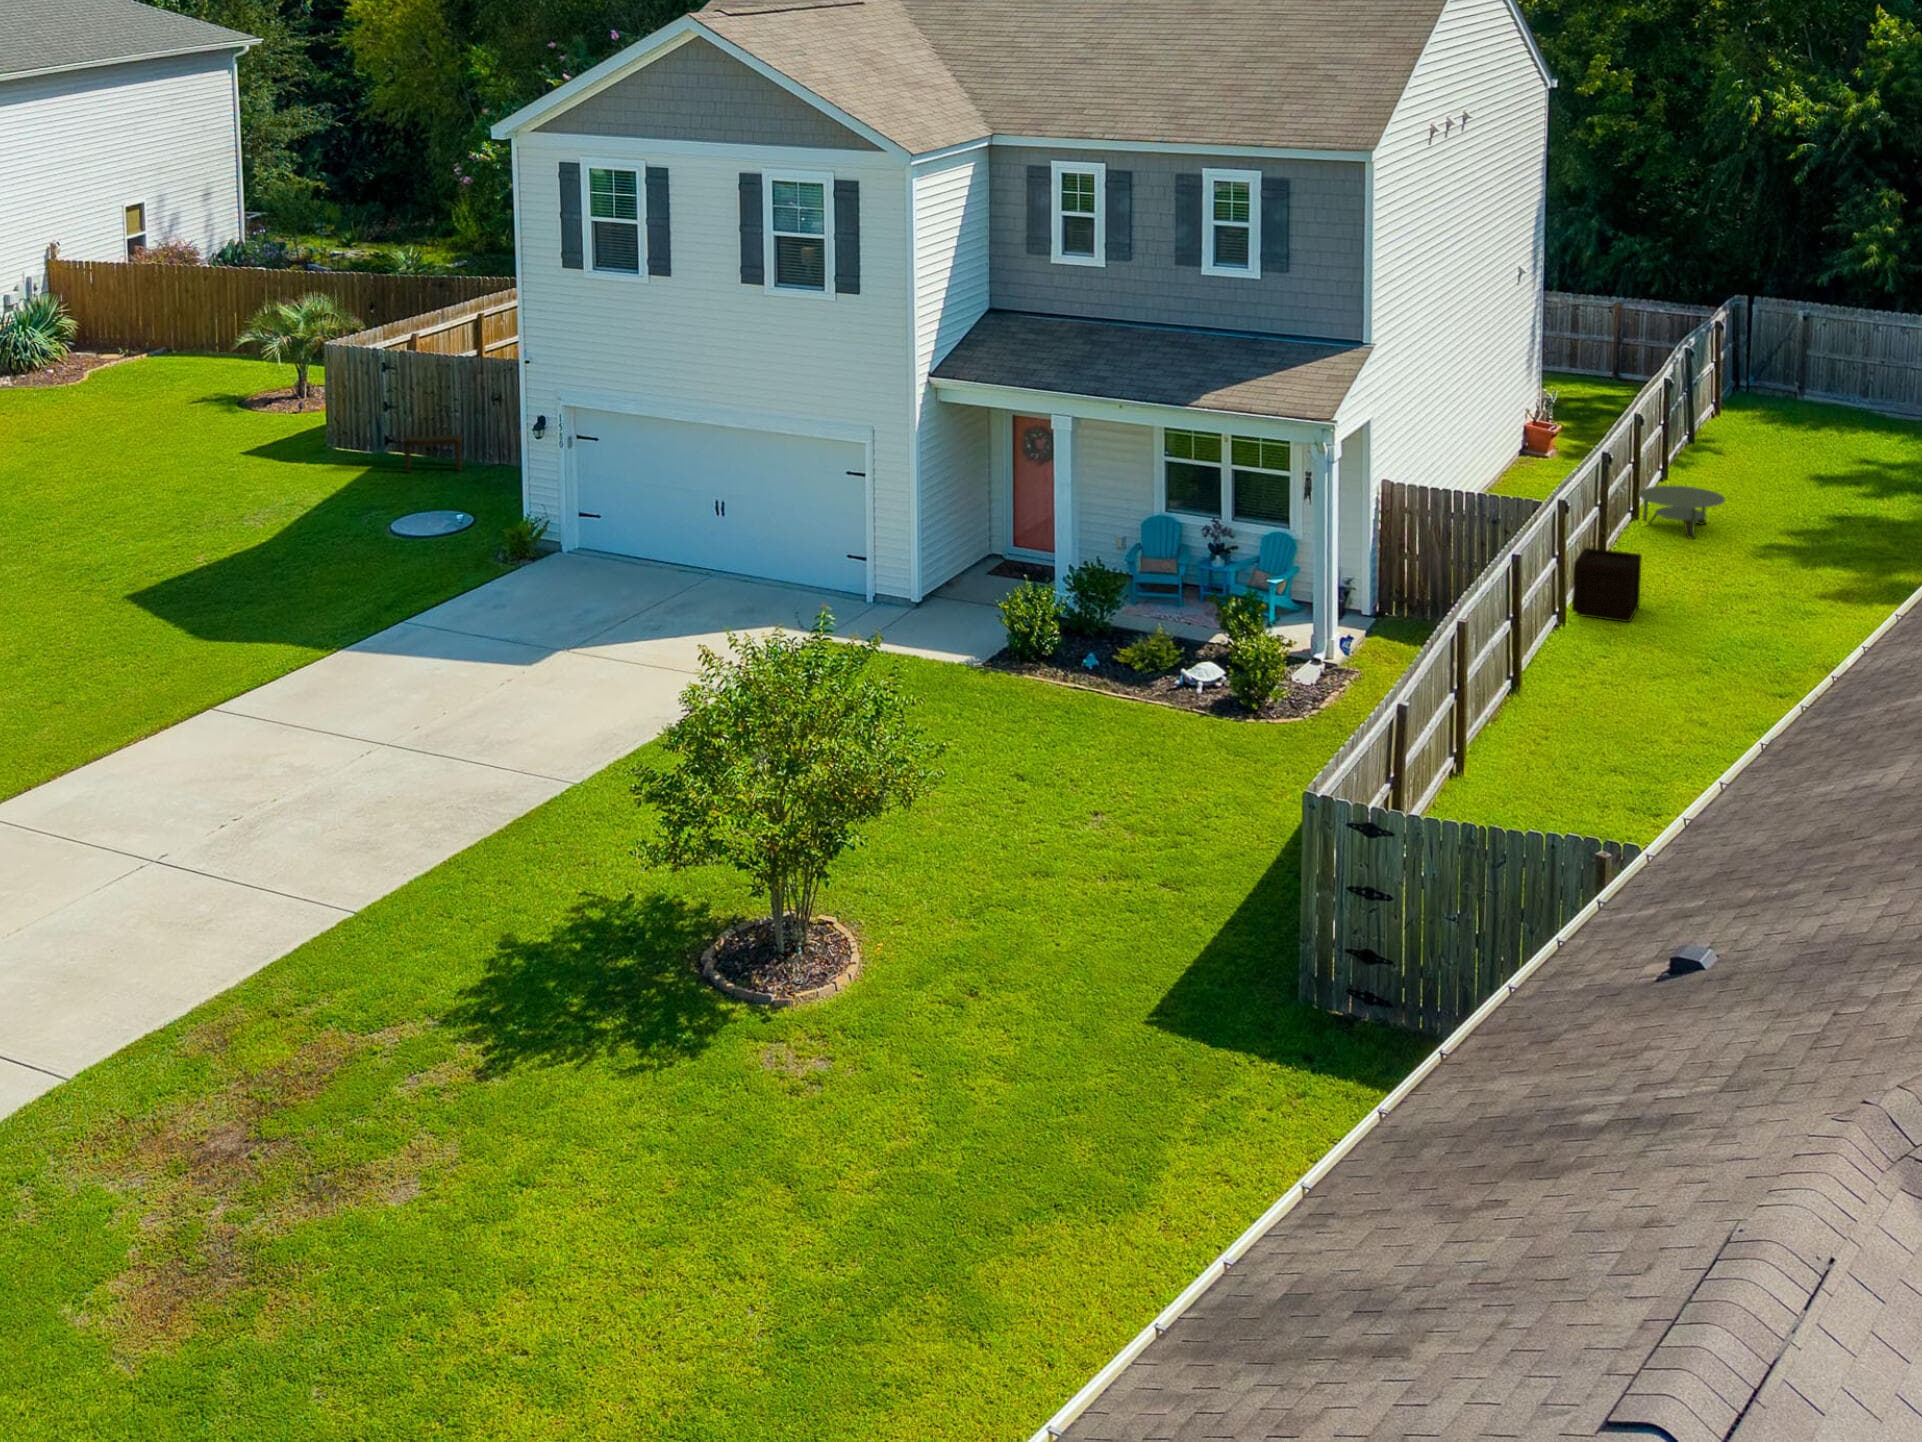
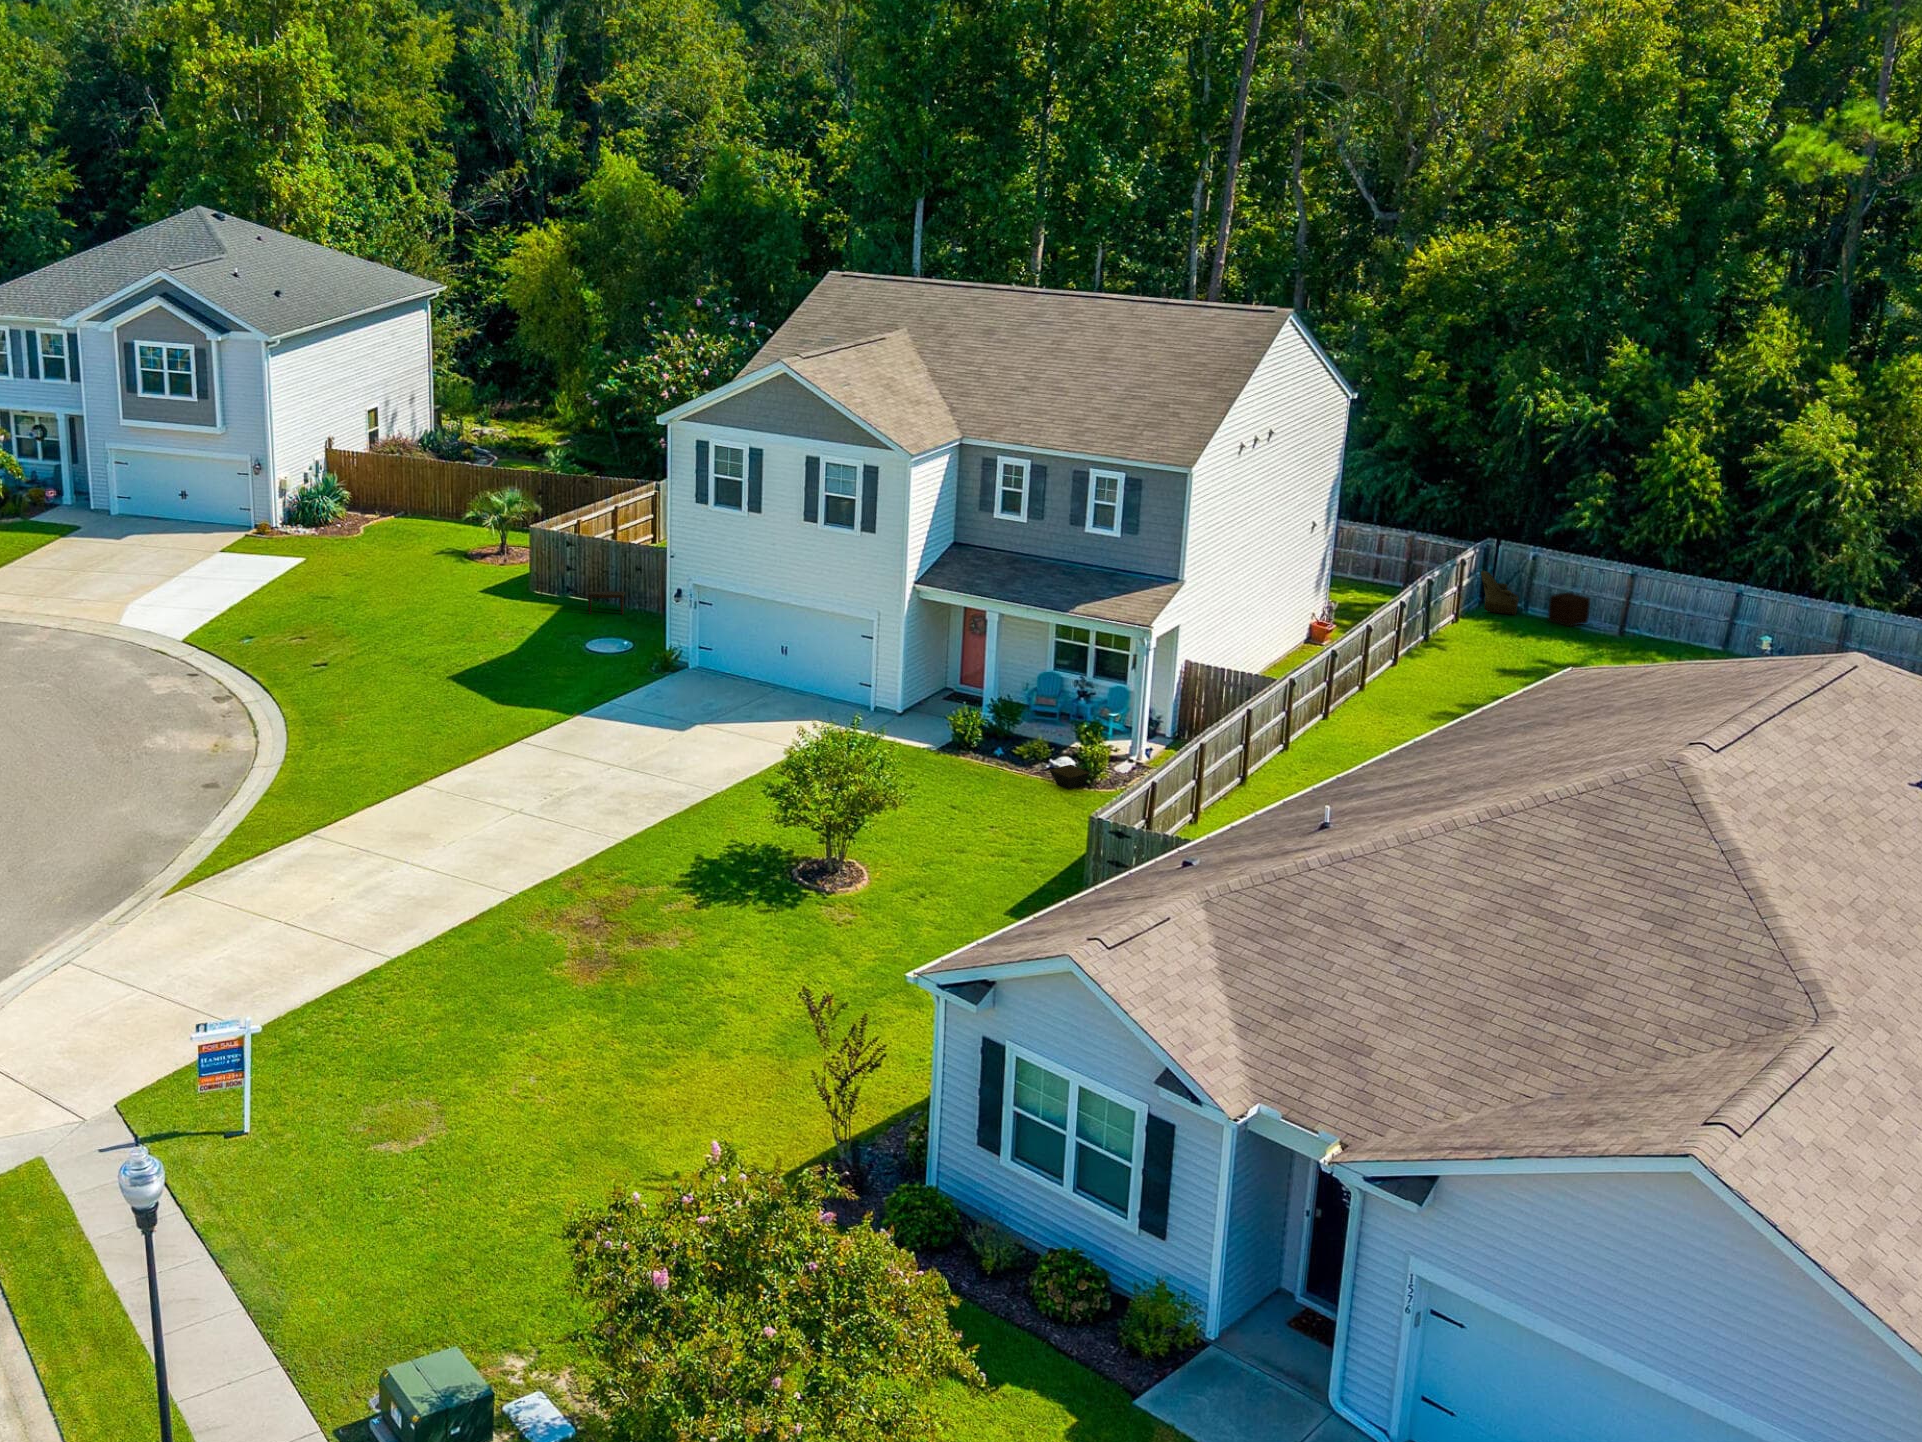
armchair: none [1733,341,1791,403] -> present [1481,571,1519,615]
round table: present [1638,486,1725,539] -> none [1361,670,1414,704]
wooden crate: present [1572,548,1642,622] -> present [1548,592,1590,627]
basket: none [1187,678,1262,725] -> present [1050,765,1090,790]

